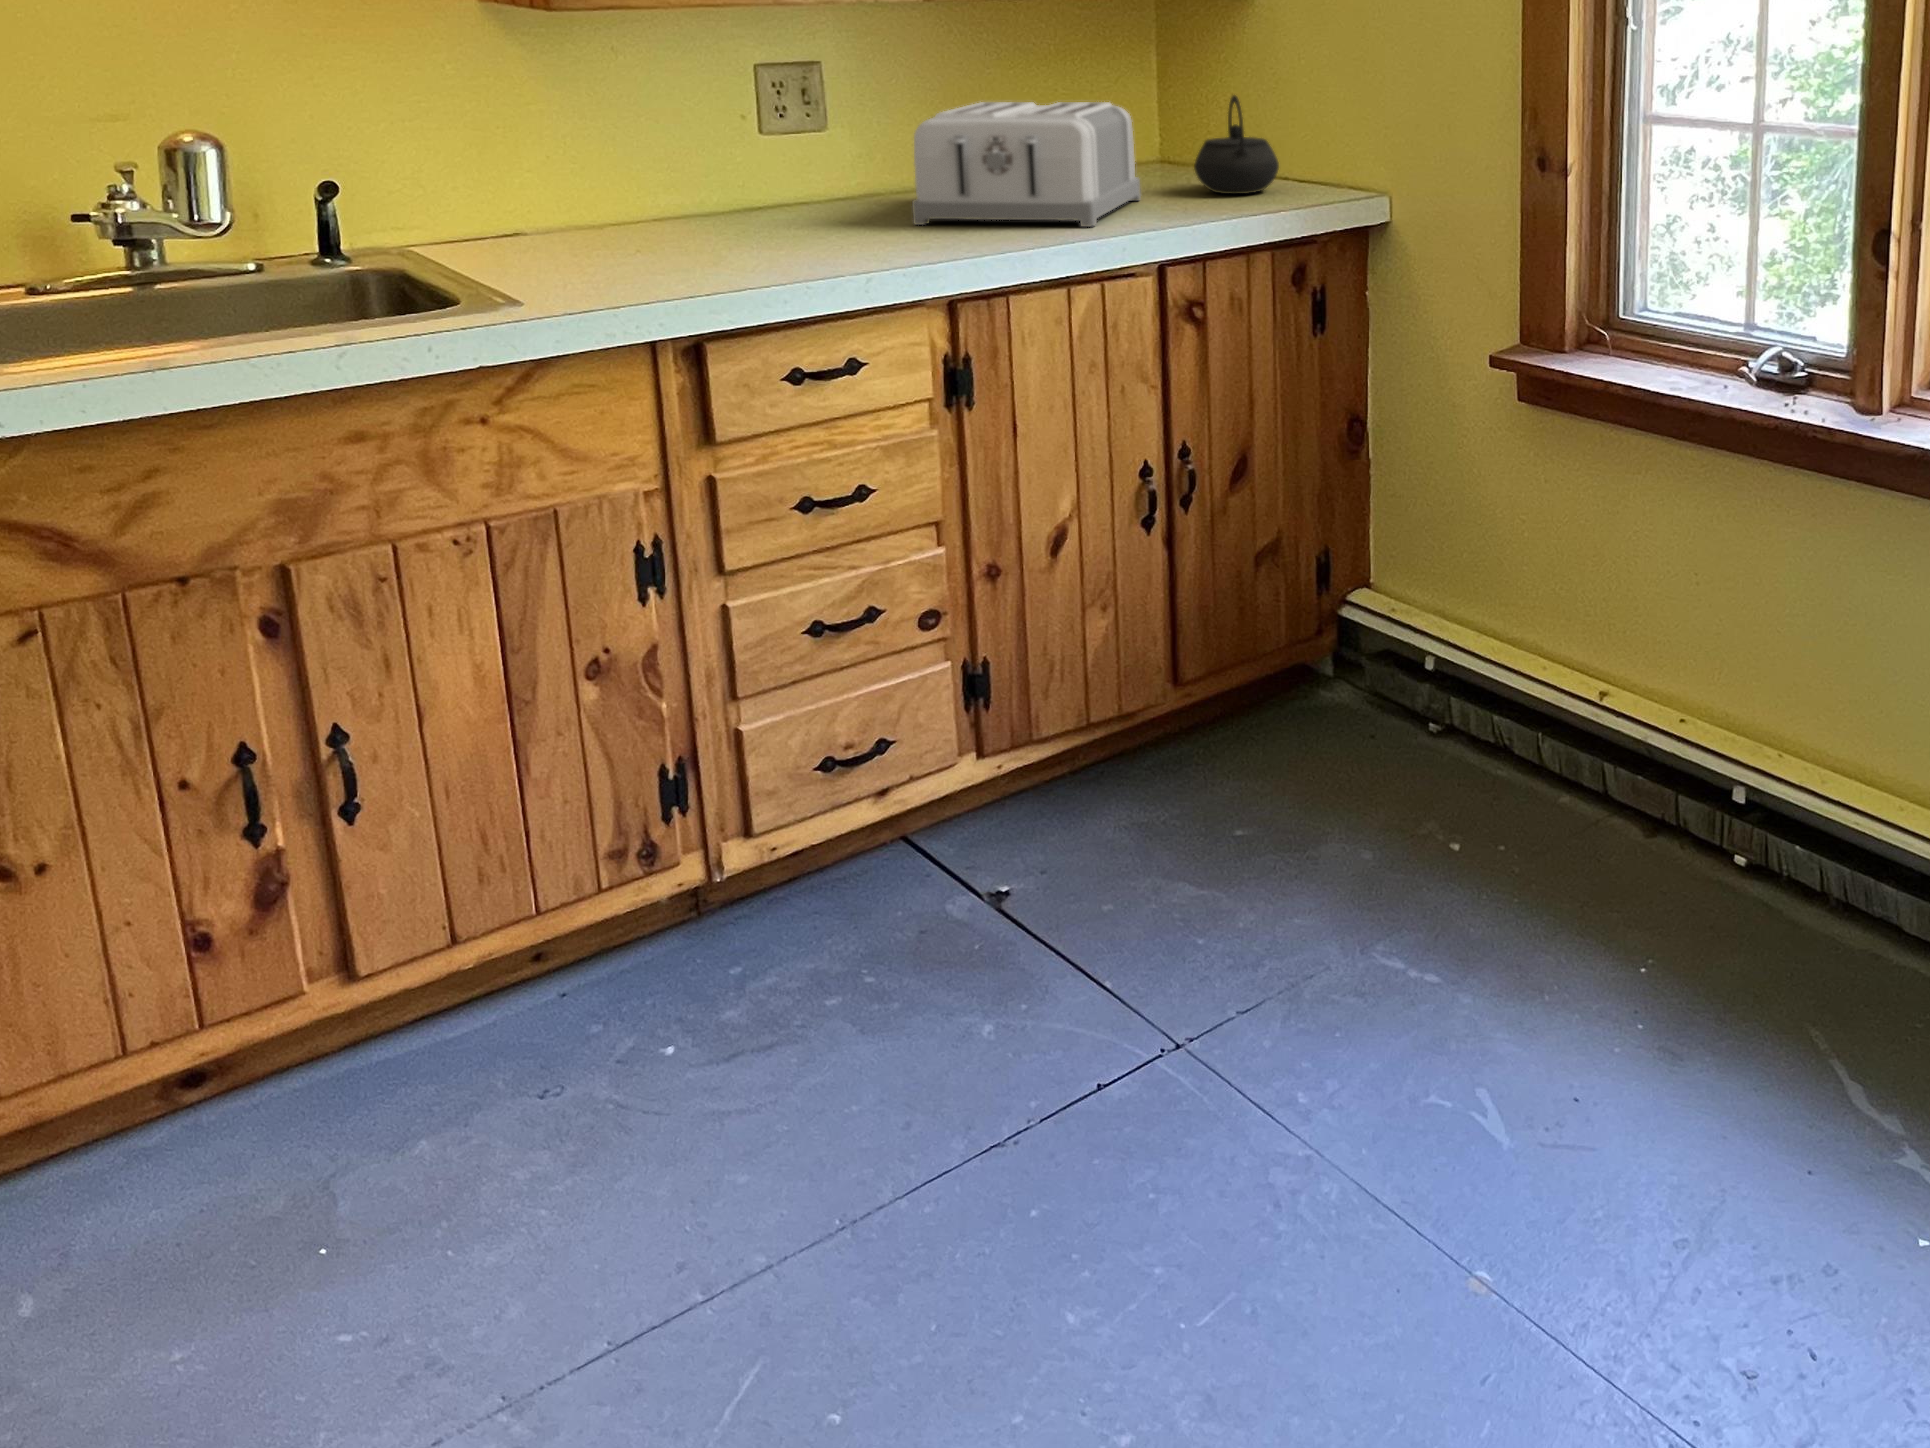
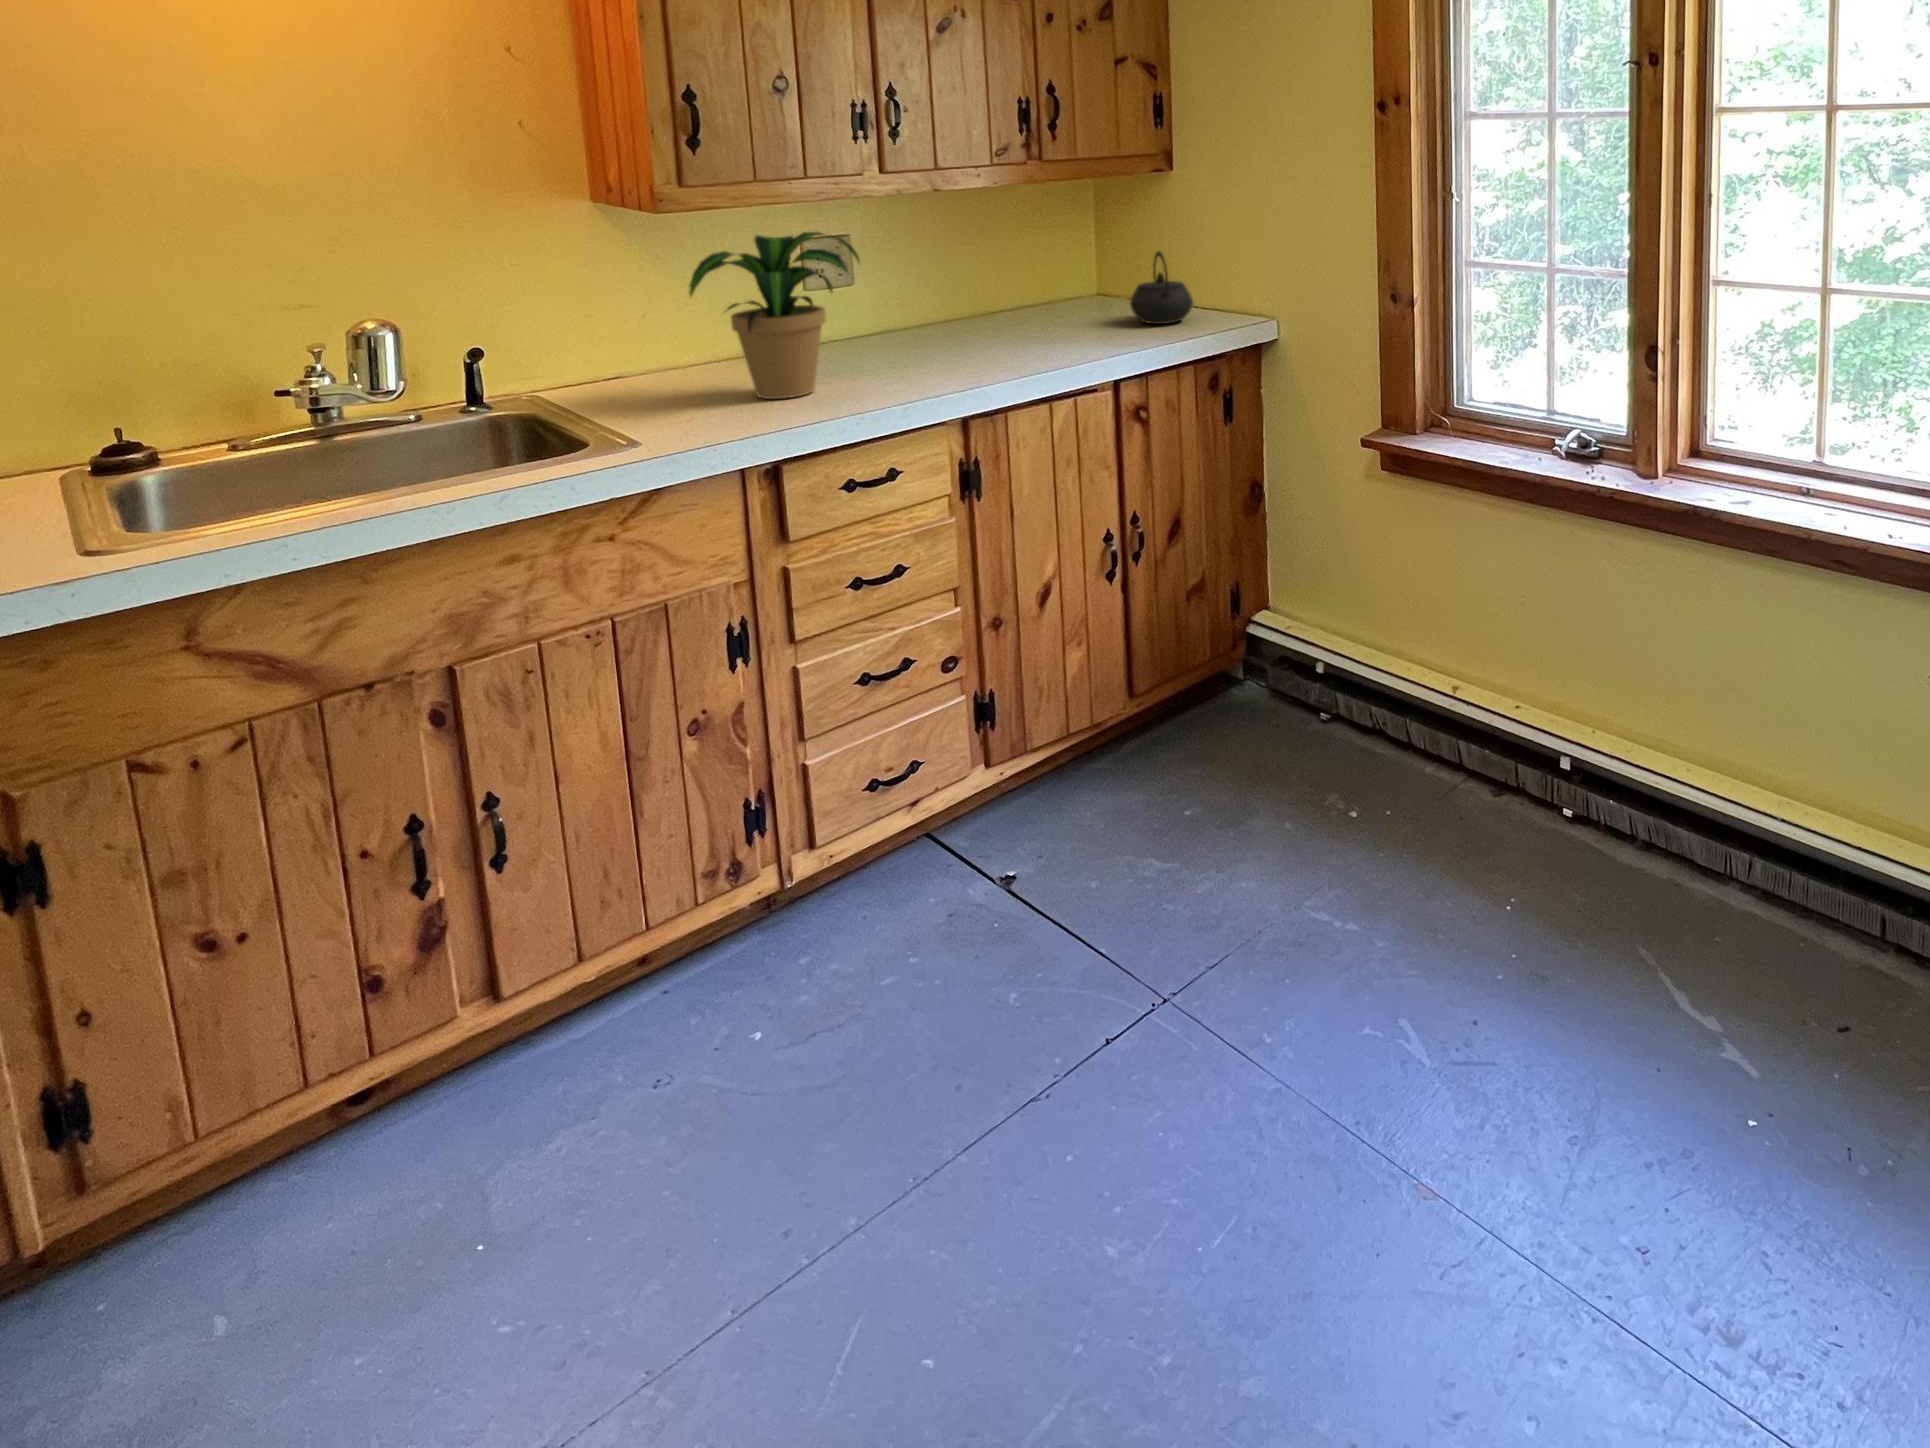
potted plant: none [590,42,819,260] -> present [690,232,859,399]
toaster: present [912,102,1141,227] -> none [926,261,1092,360]

